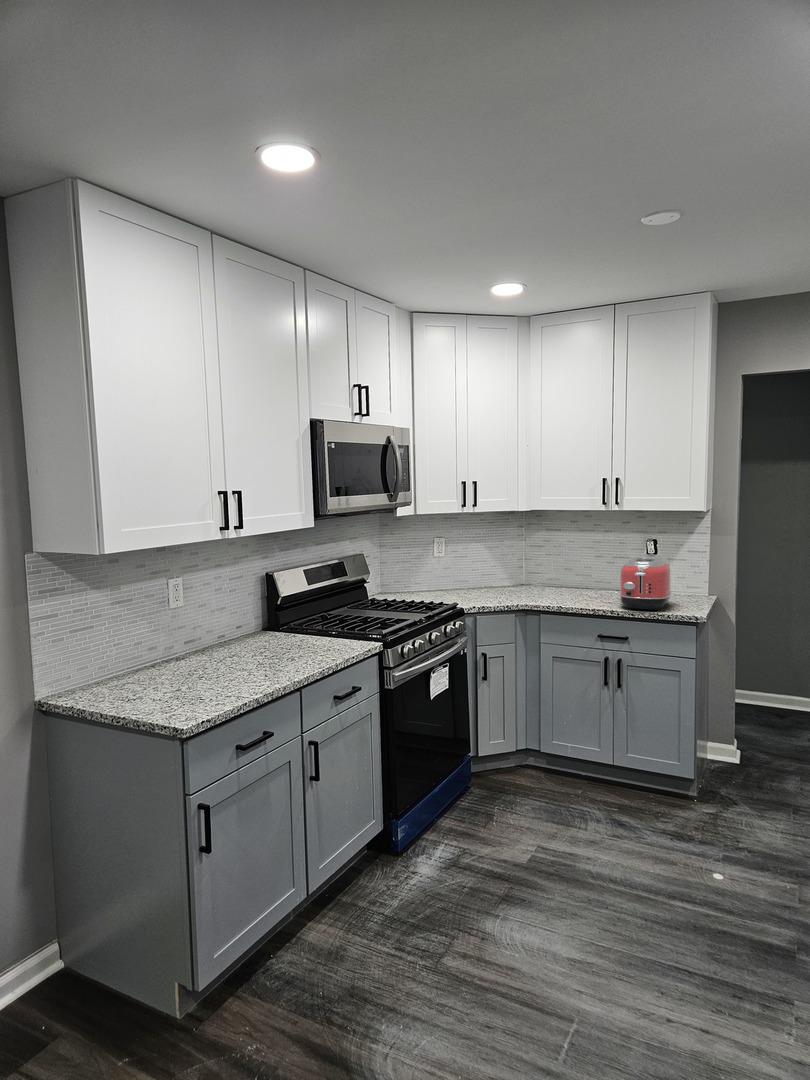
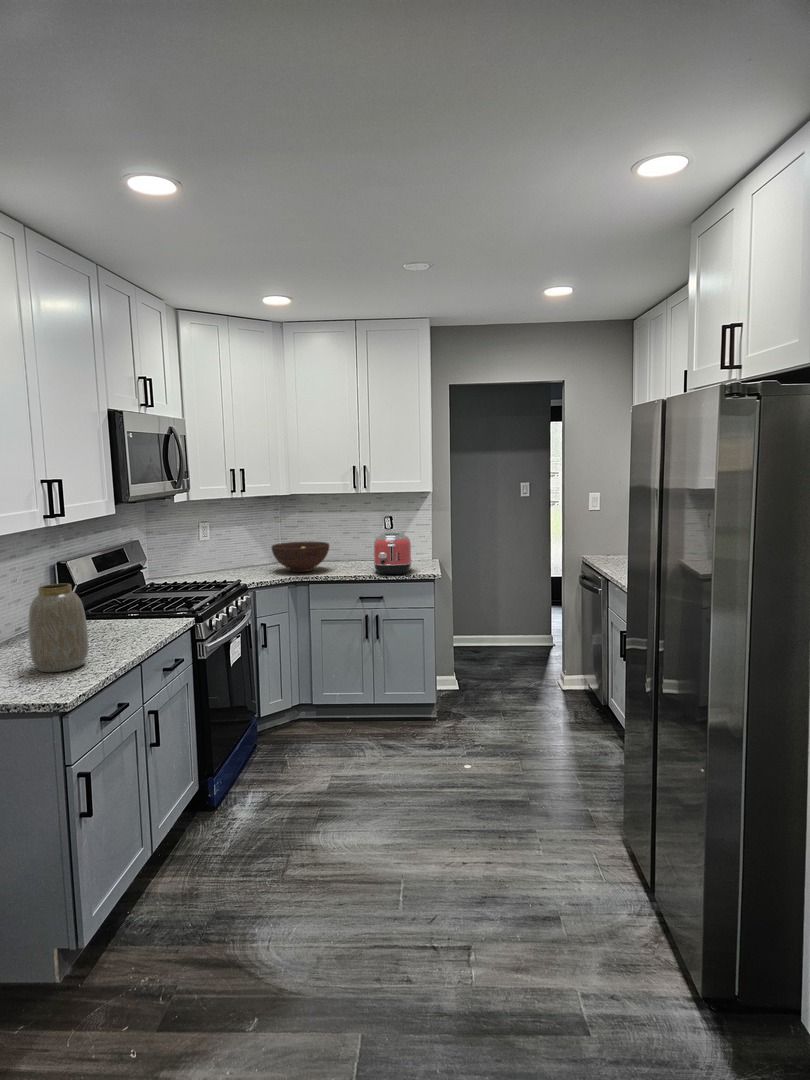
fruit bowl: none [503,563,570,598] -> present [272,541,329,572]
vase: none [190,600,245,691] -> present [28,583,88,672]

